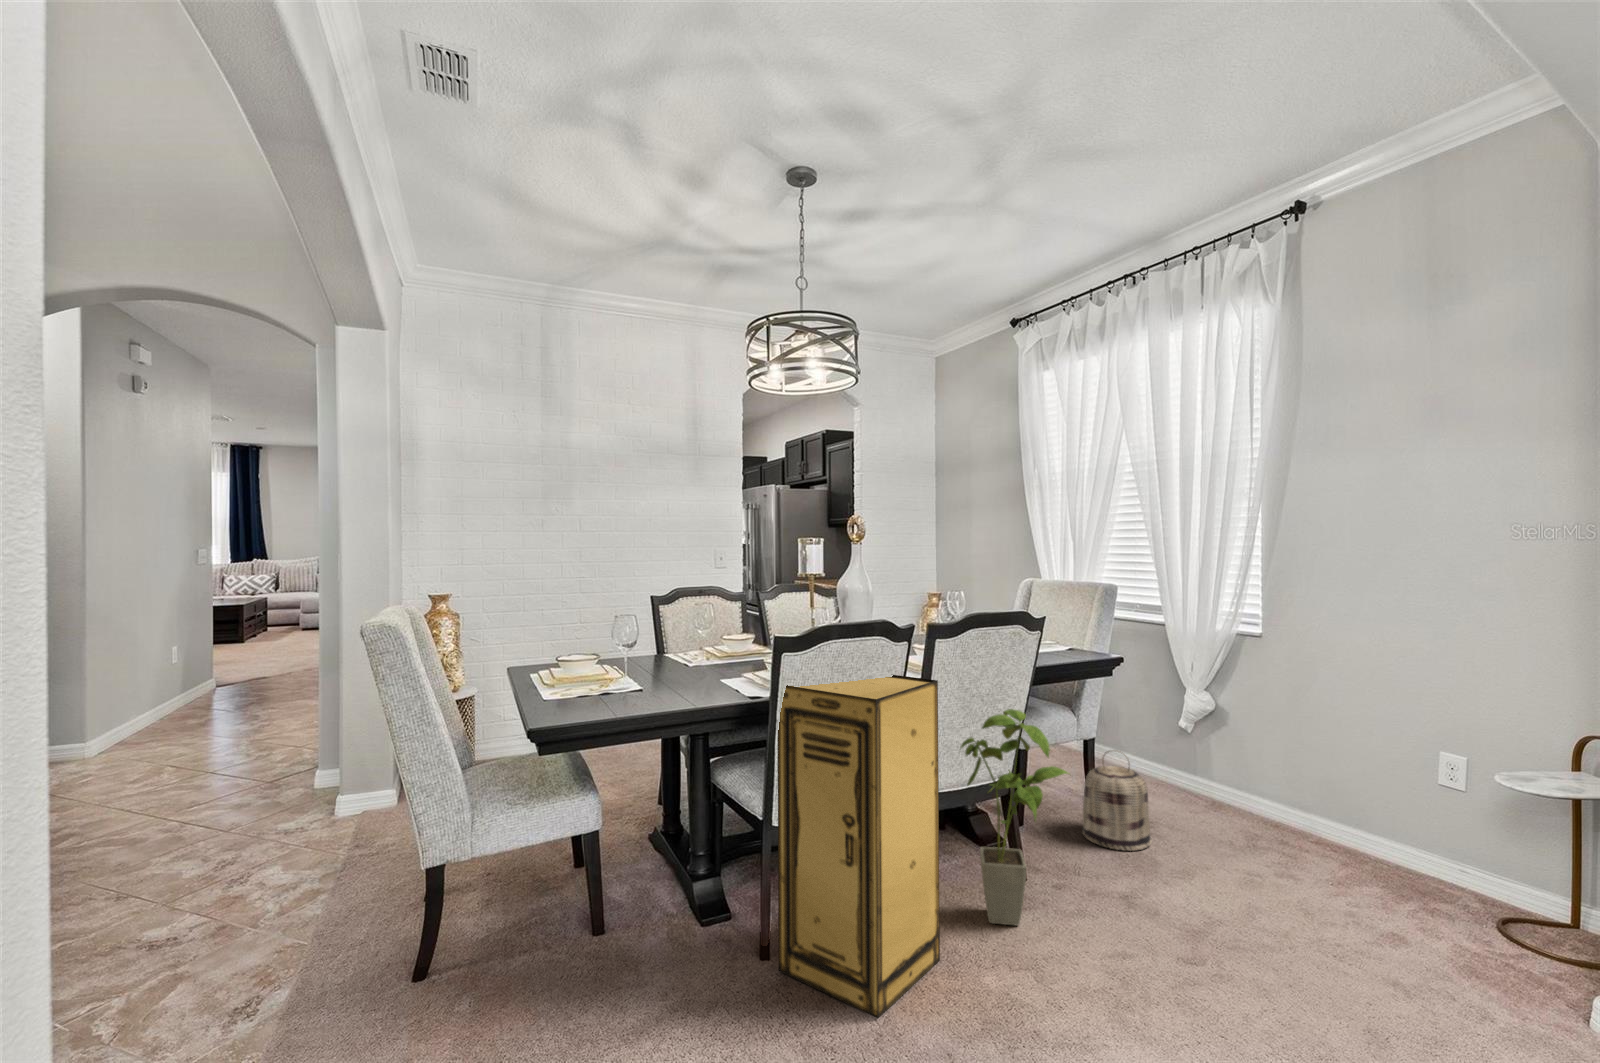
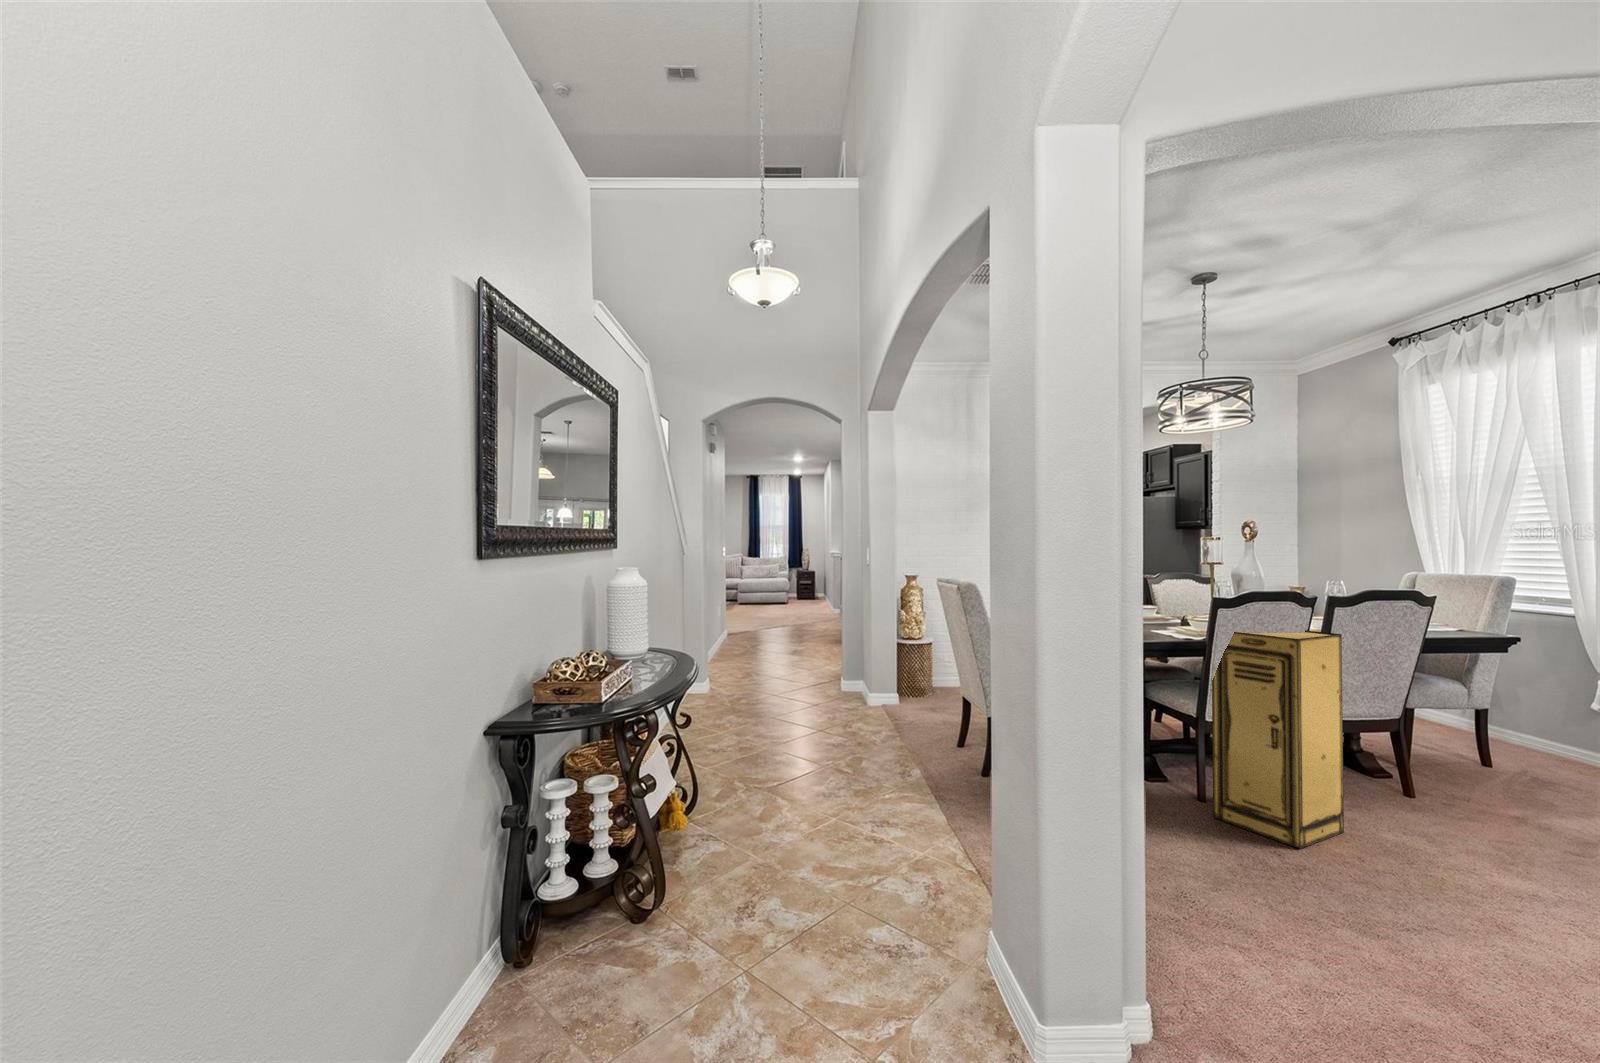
house plant: present [961,709,1068,926] -> none [1353,663,1467,826]
basket: present [1082,765,1152,851] -> none [1475,718,1556,804]

